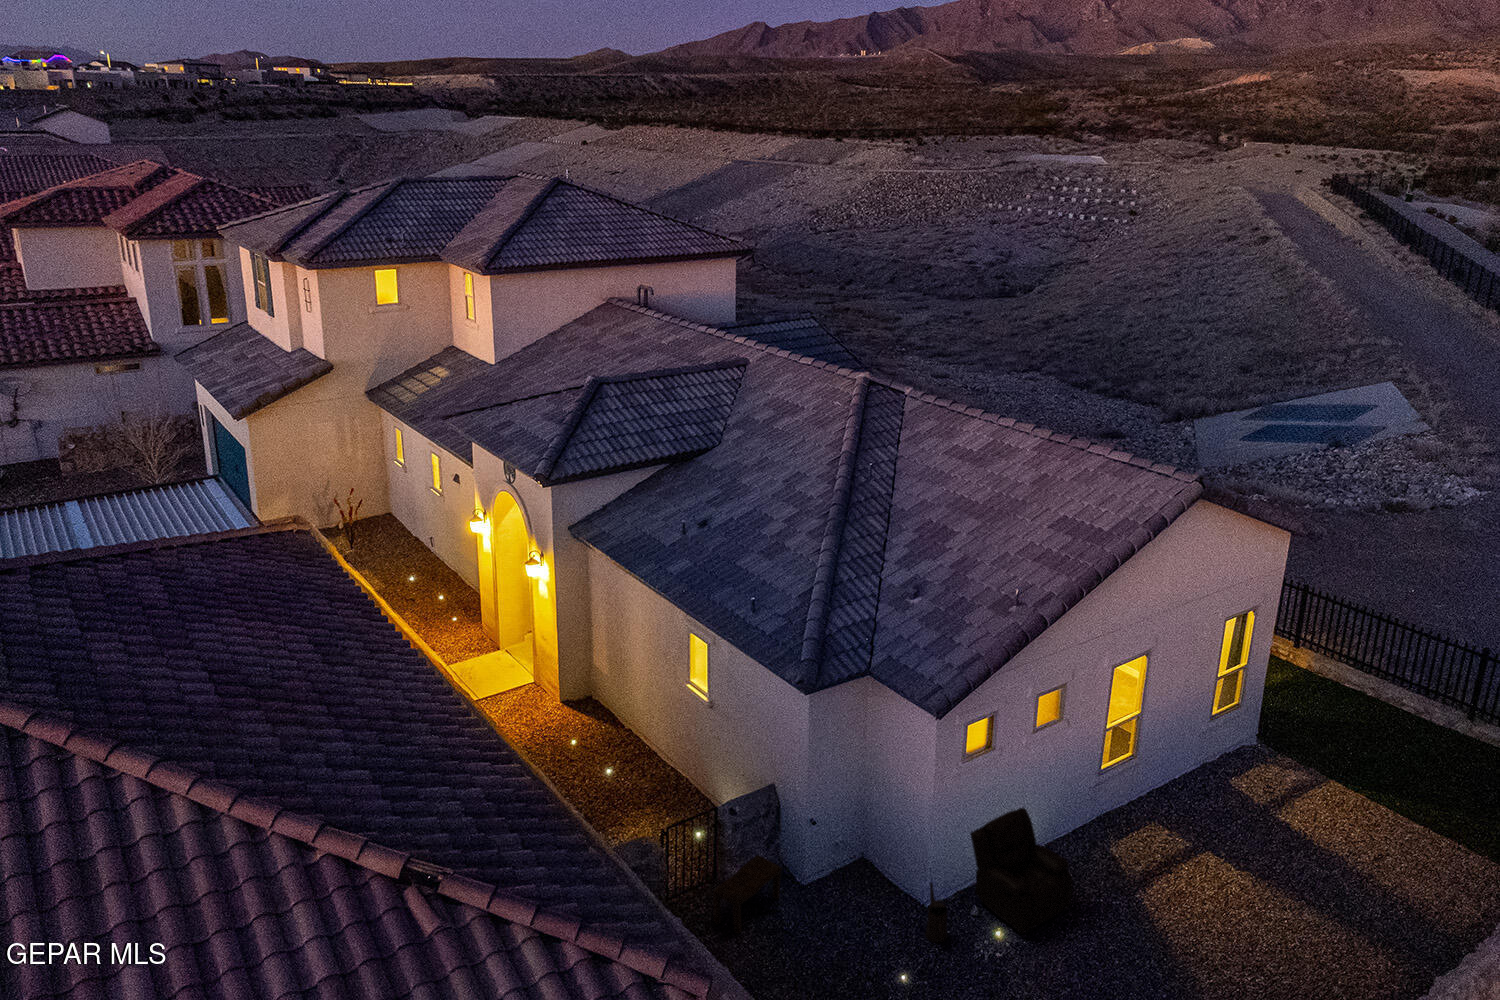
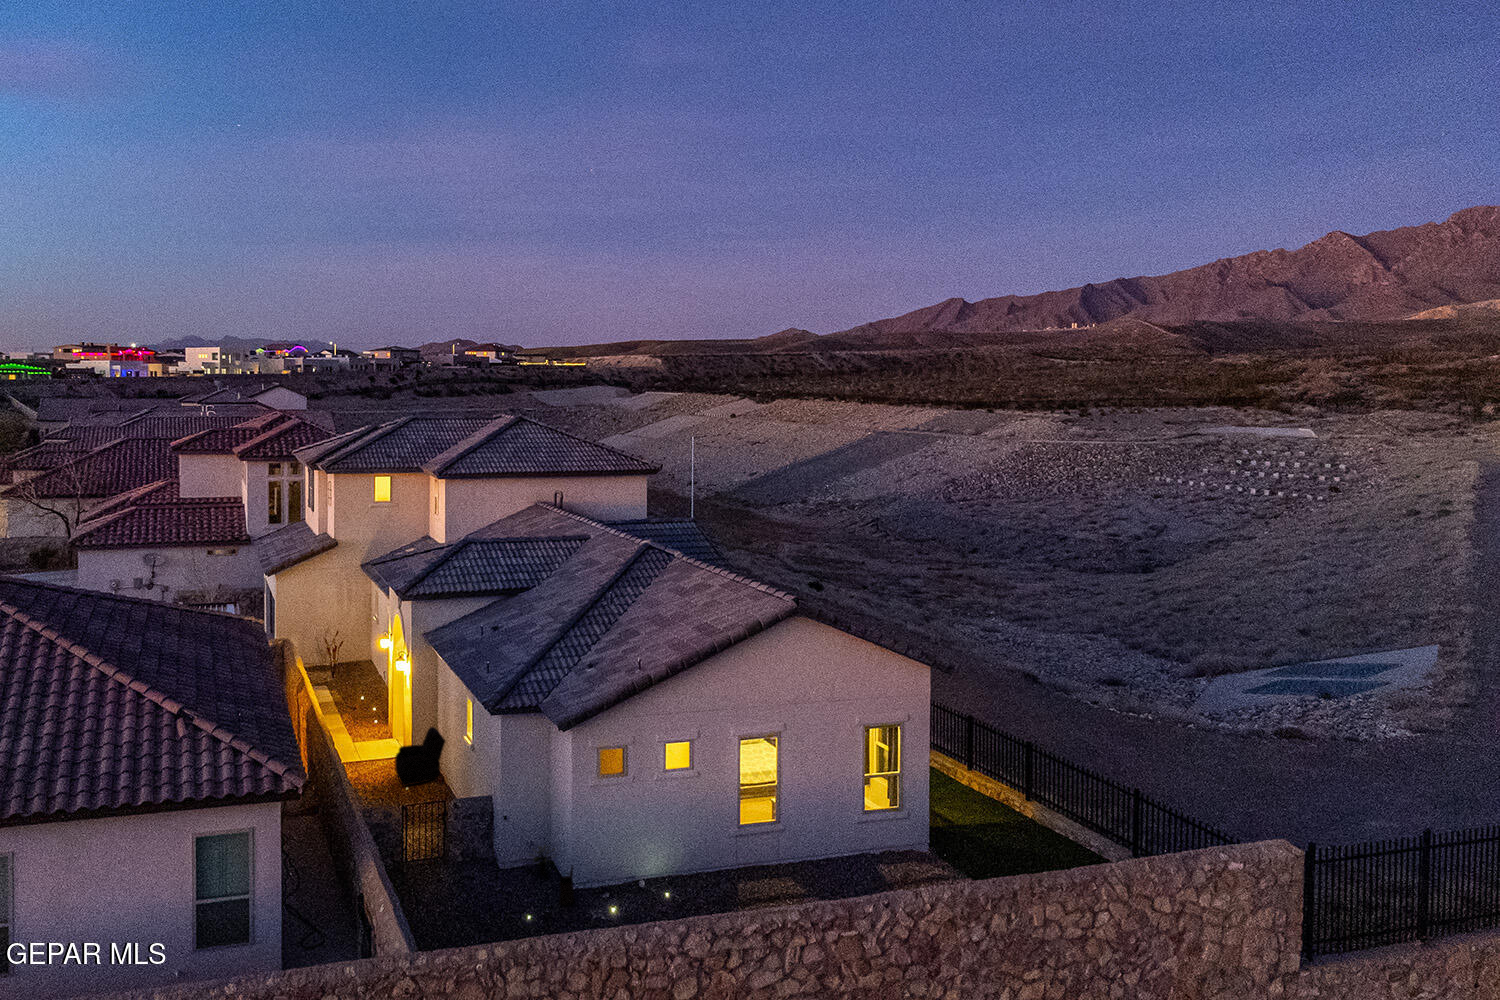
chair: present [970,808,1072,934] -> present [395,727,445,786]
potted plant: none [852,847,892,889] -> present [529,845,555,875]
bench: present [713,855,782,934] -> none [423,844,478,892]

